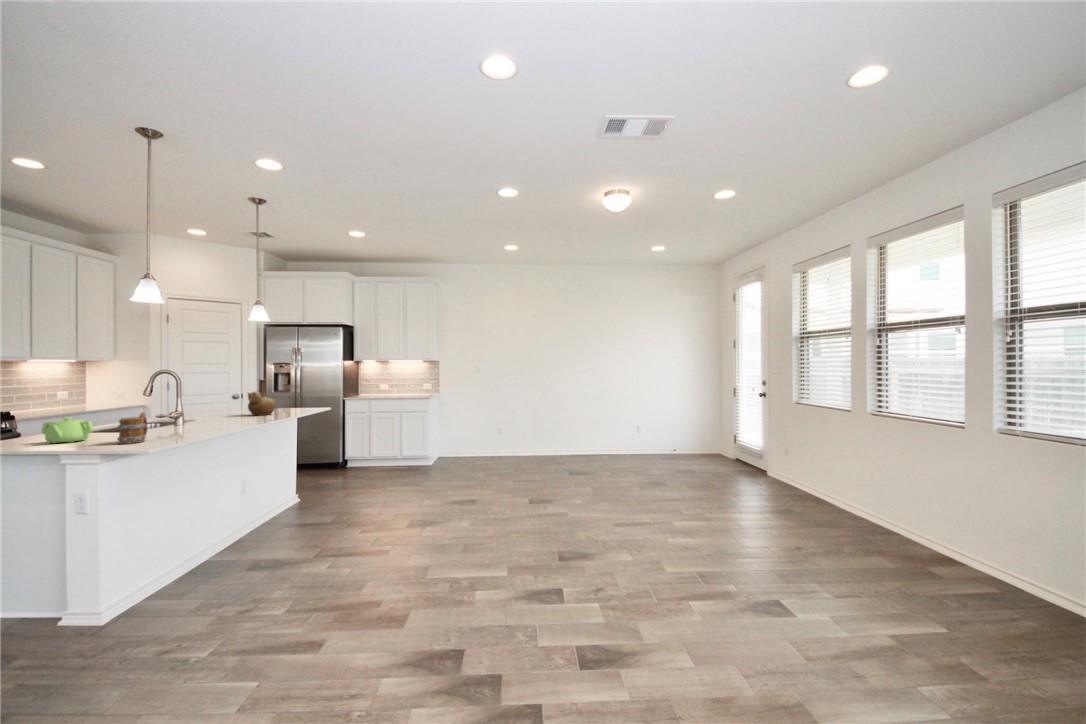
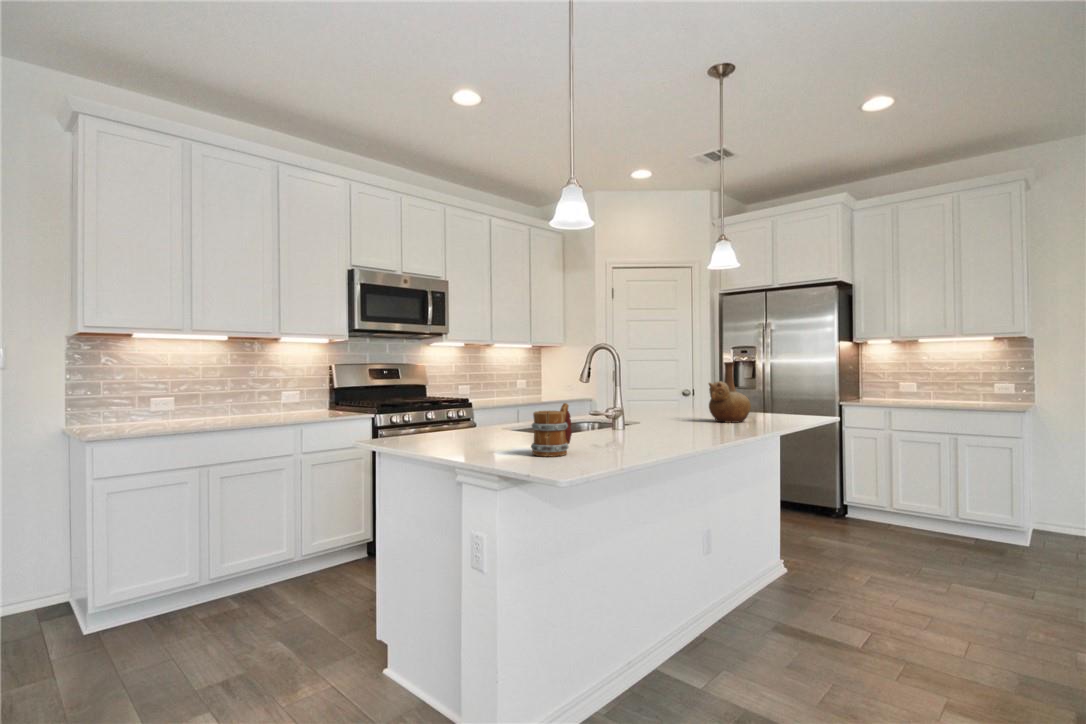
teapot: present [42,417,93,443] -> none [462,405,513,444]

